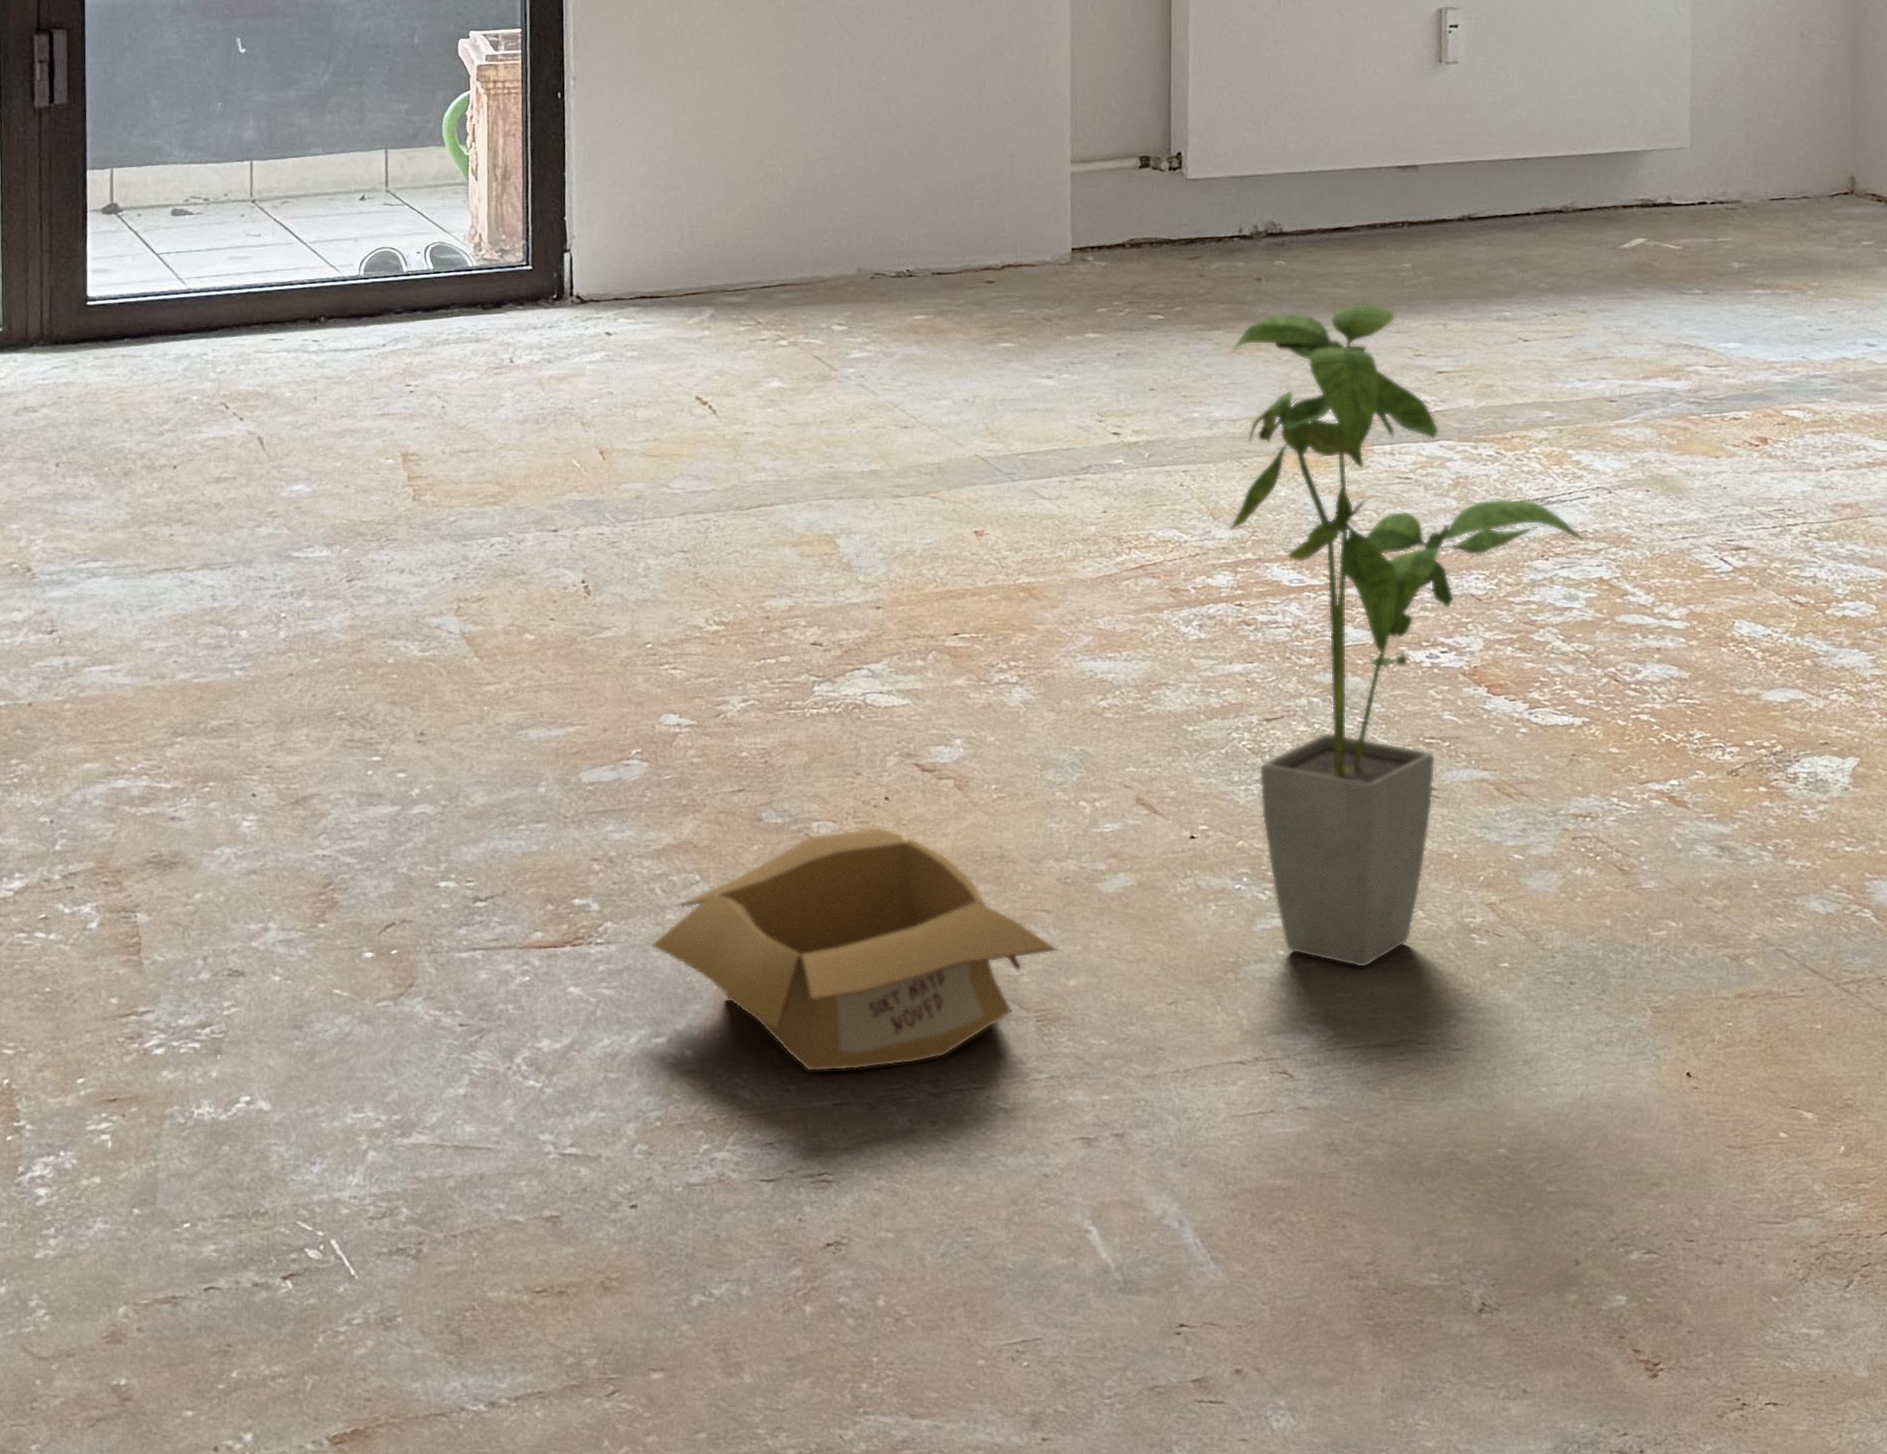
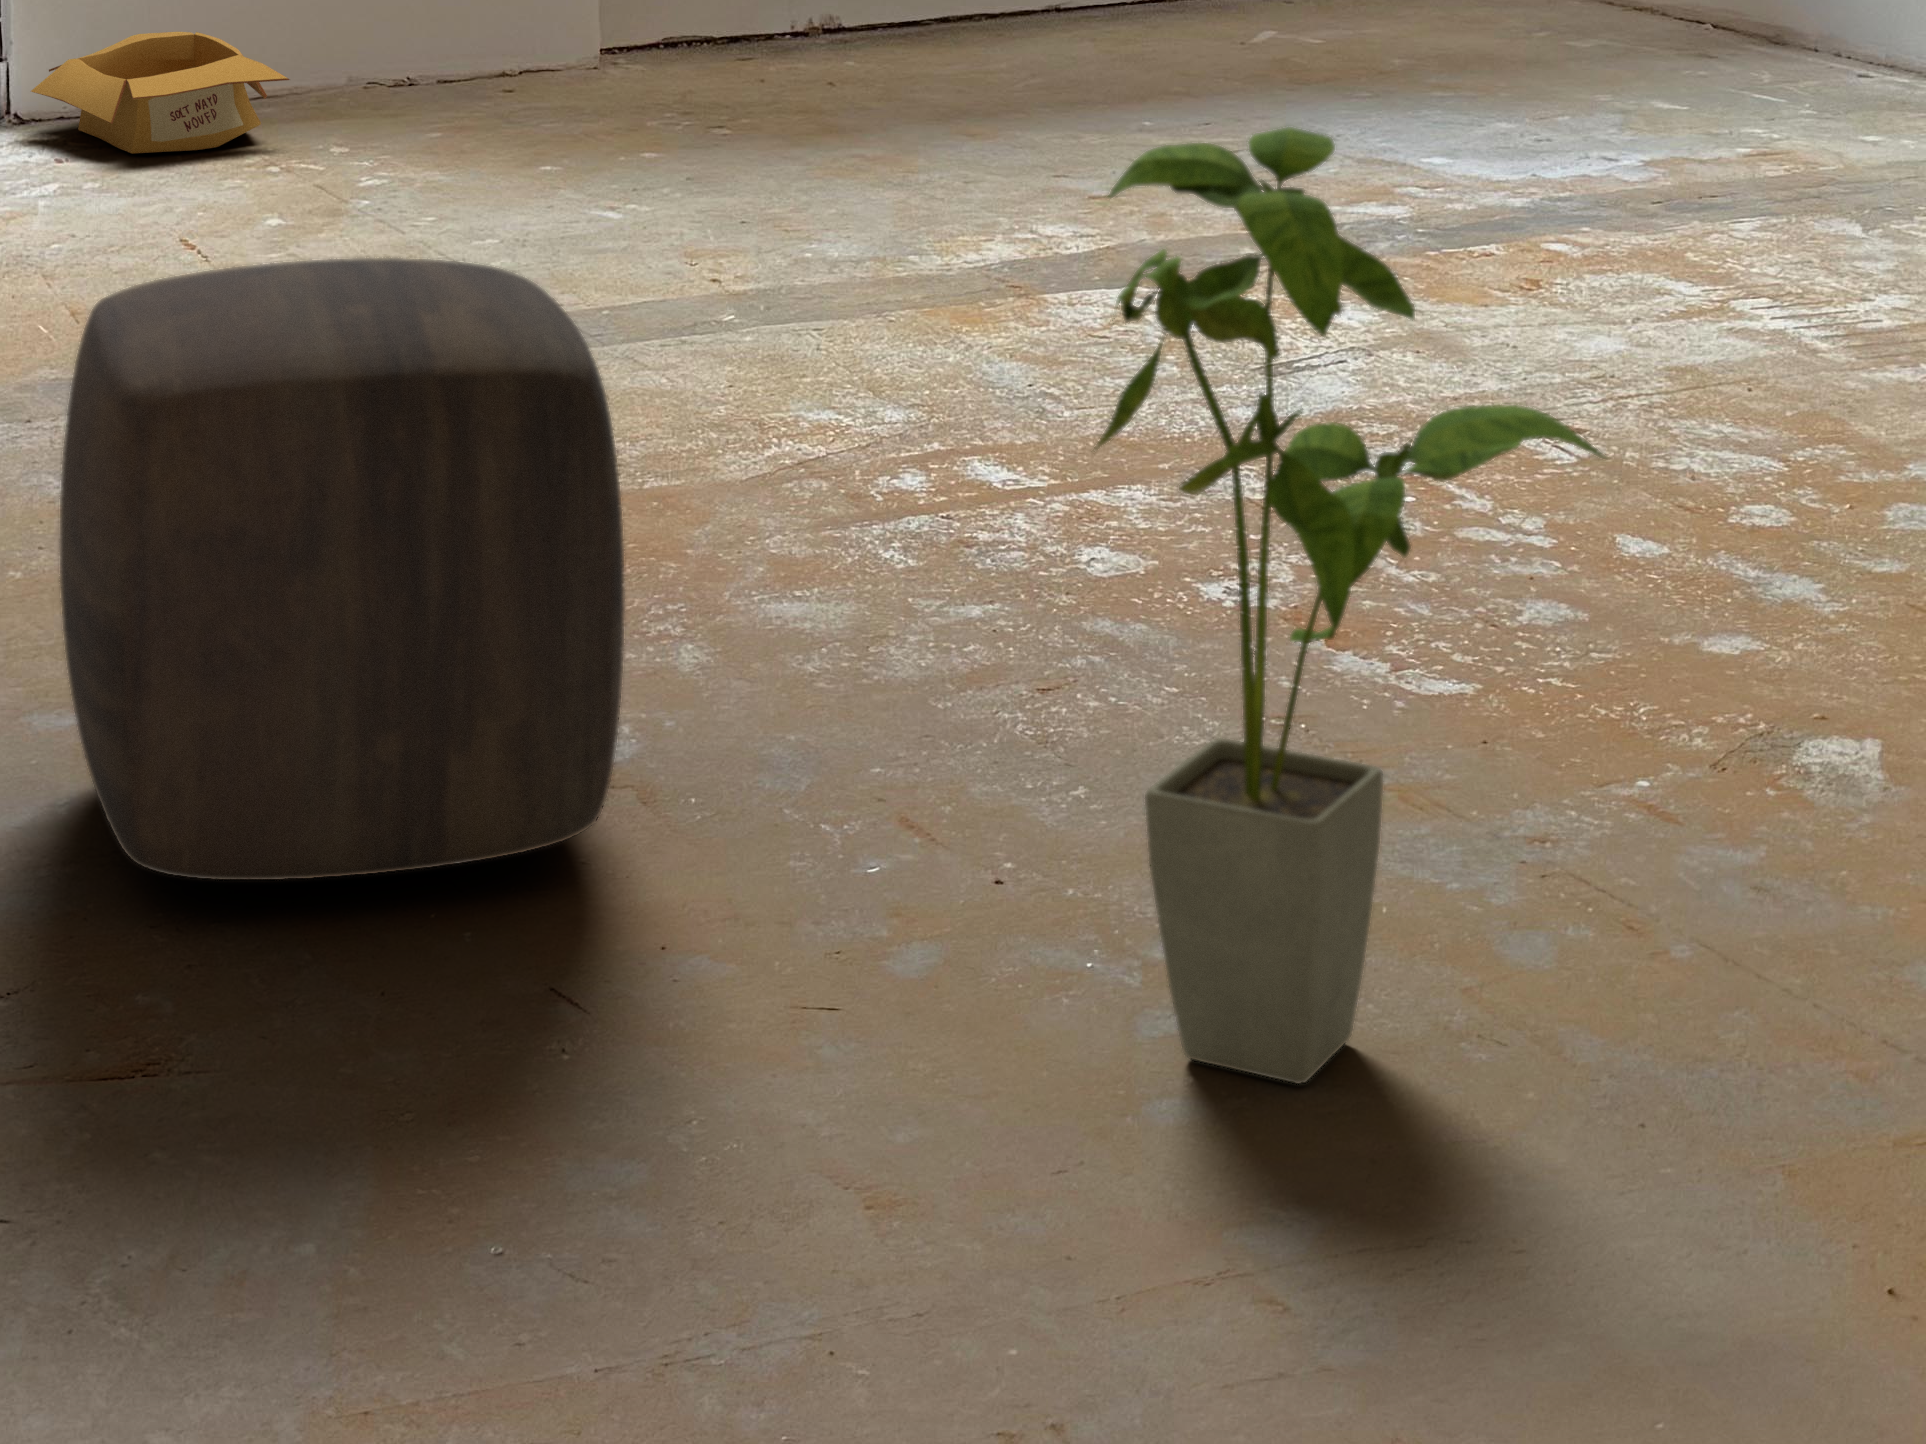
ottoman: none [531,396,932,828] -> present [60,258,625,880]
cardboard box: present [653,829,1058,1070] -> present [31,32,290,153]

